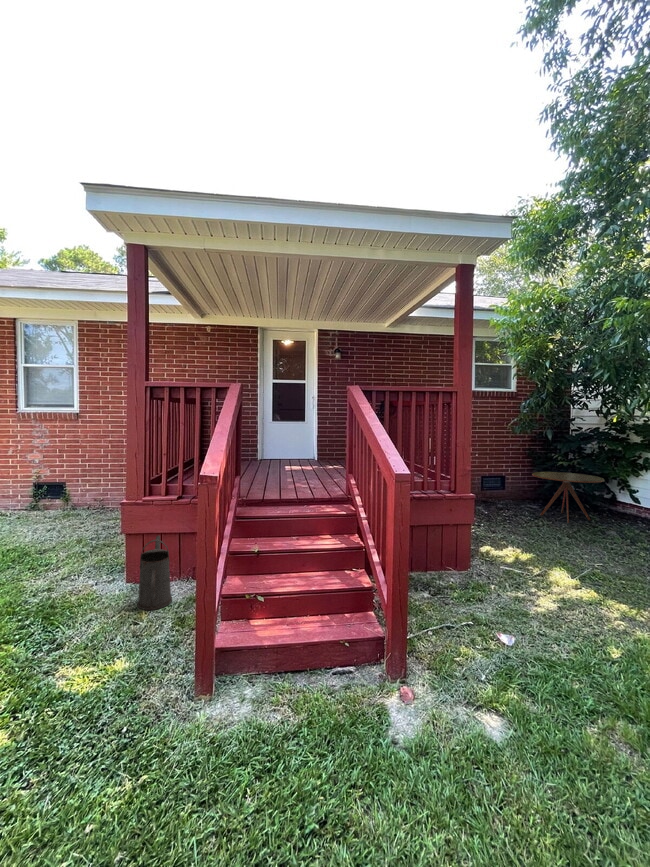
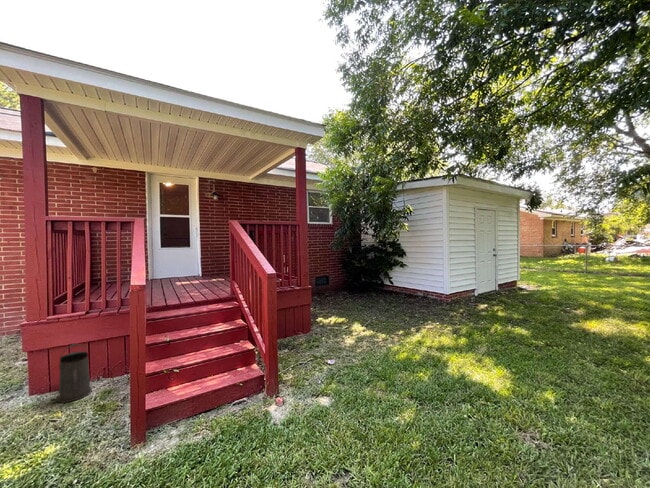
round table: present [532,472,604,523] -> none [341,270,376,298]

